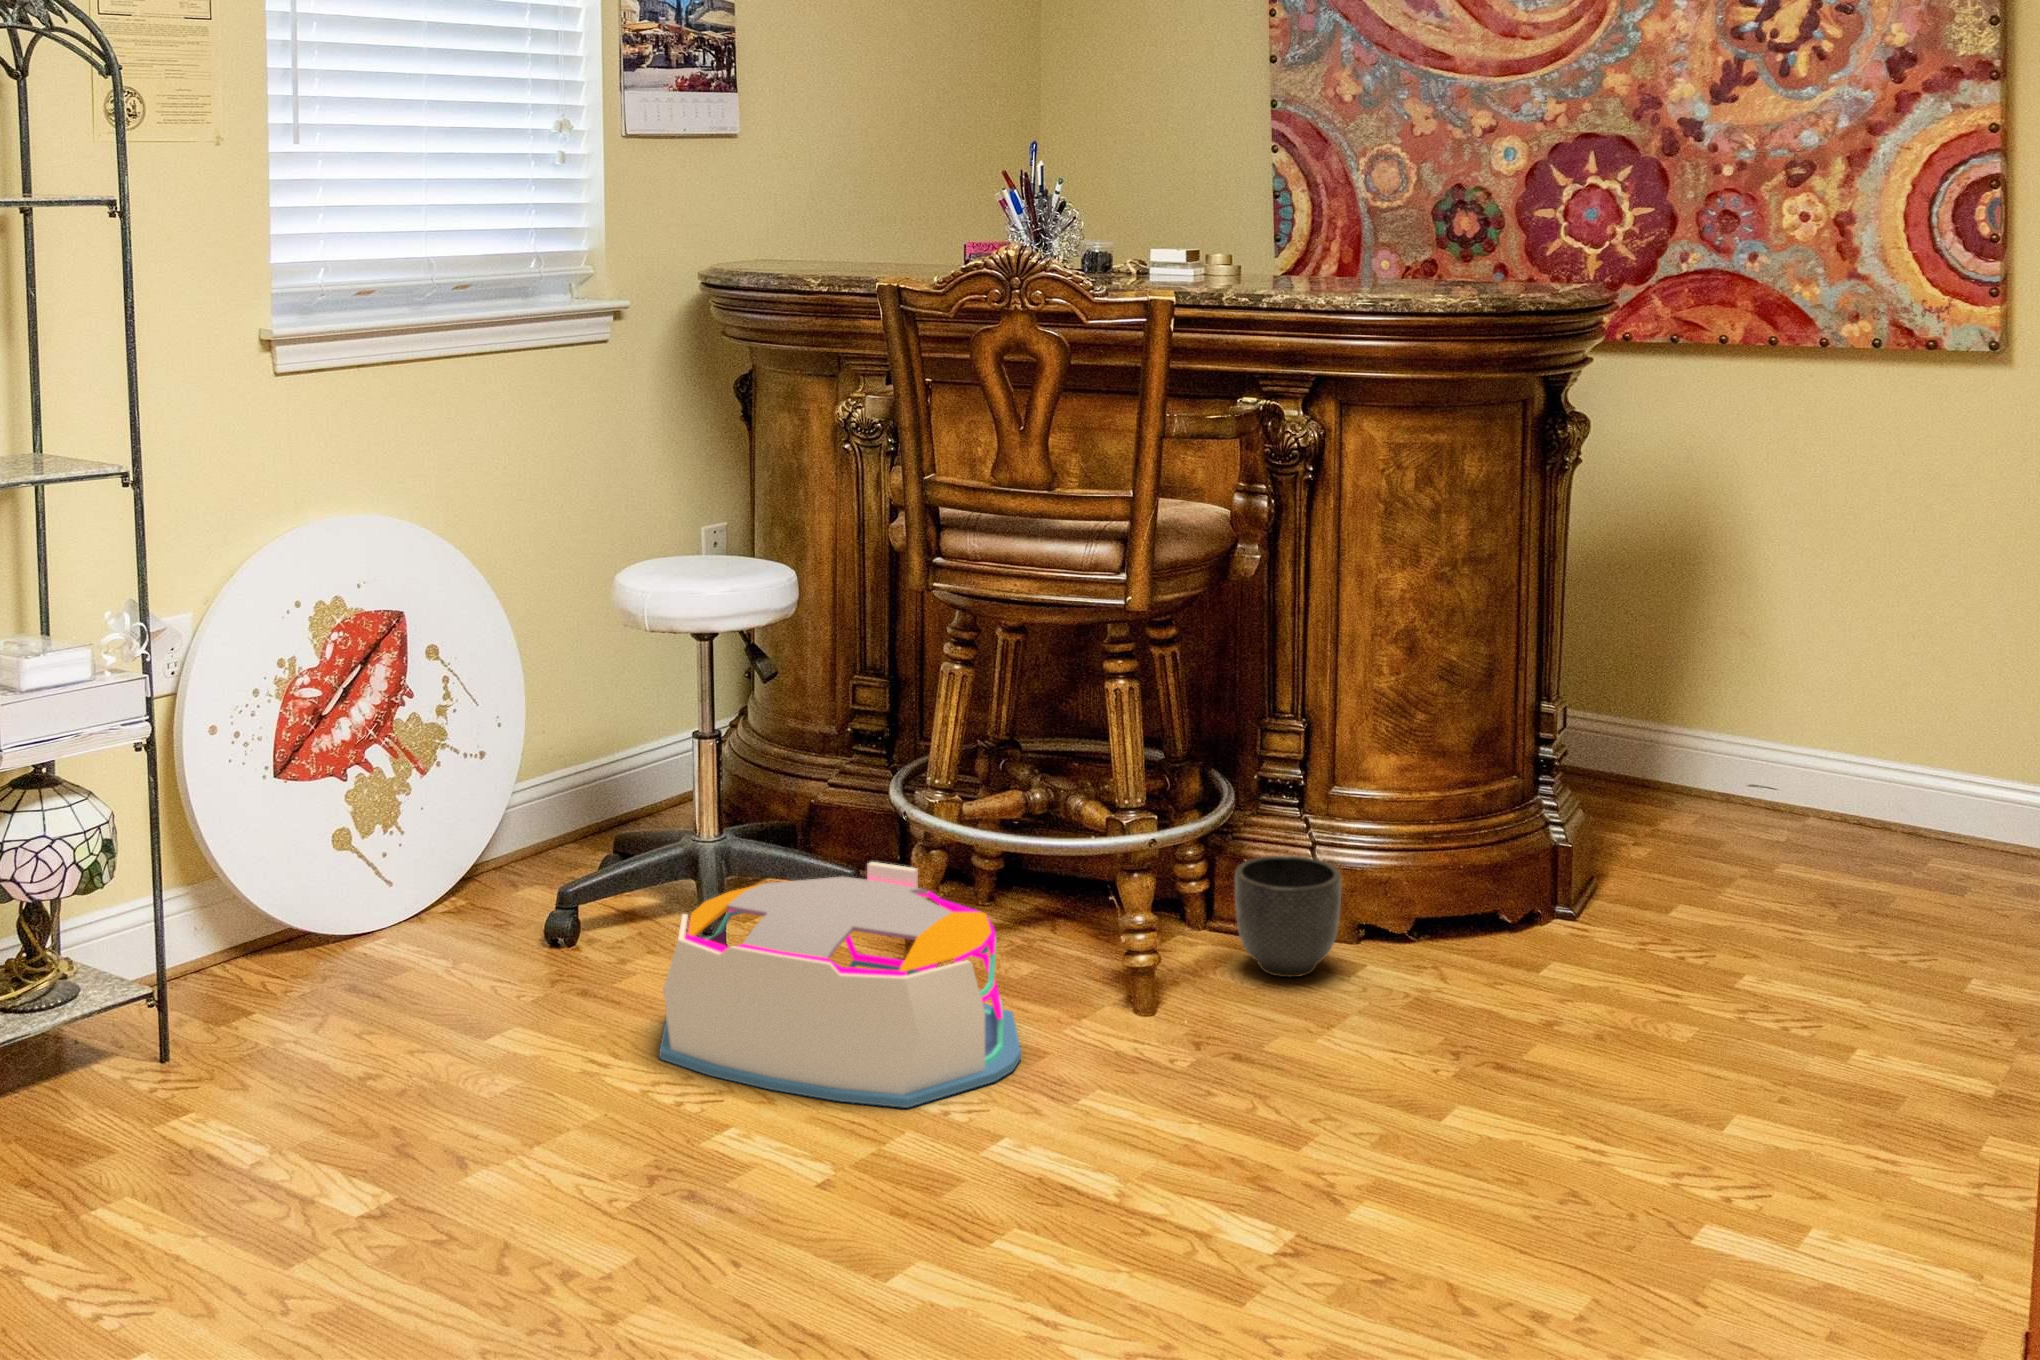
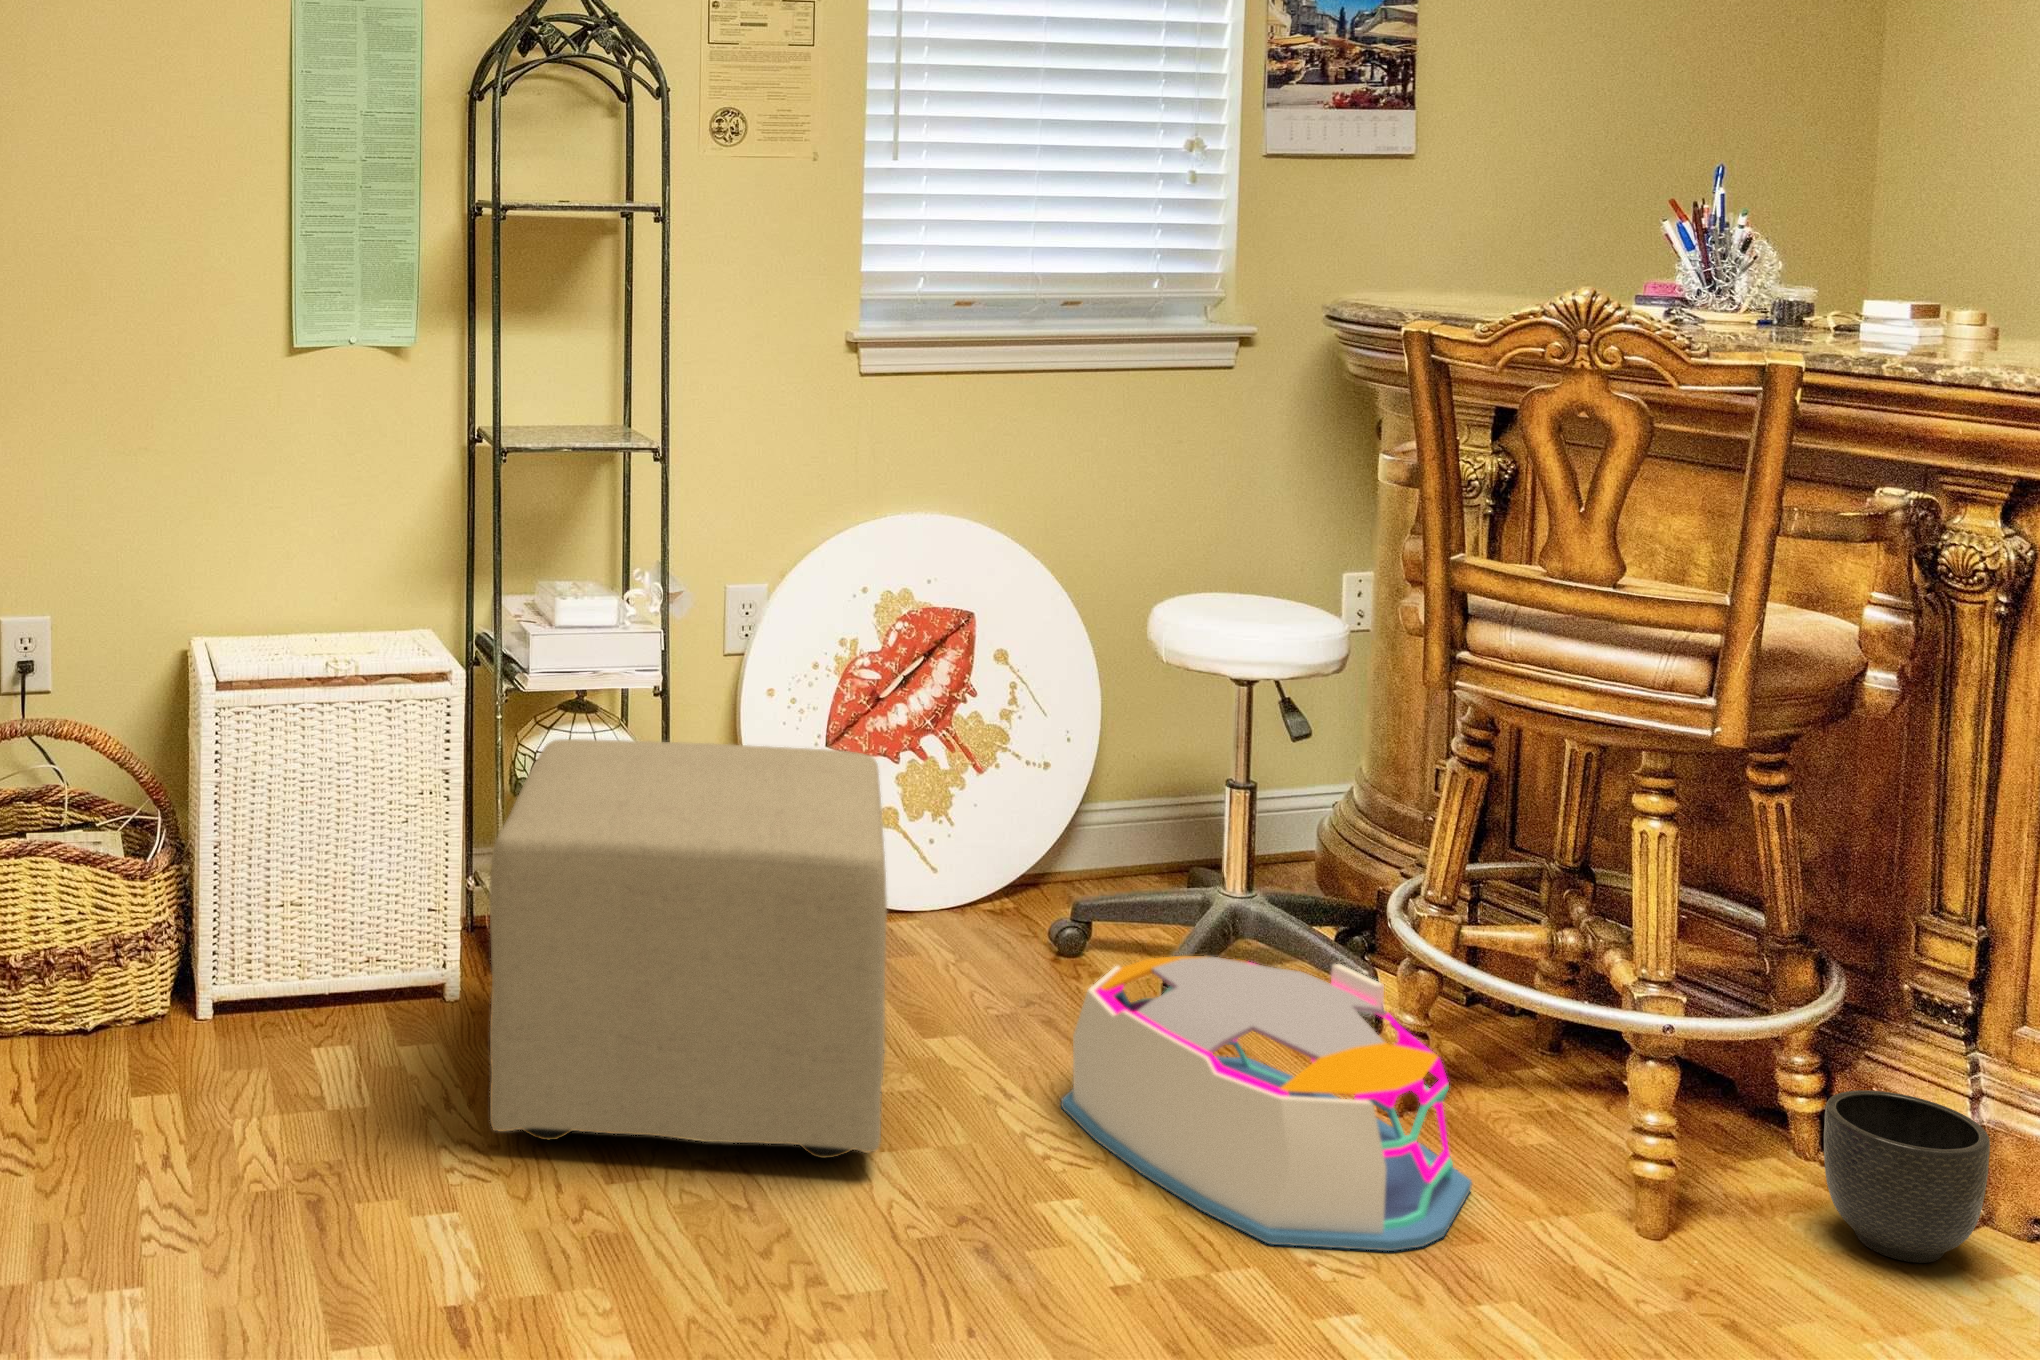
ottoman: none [44,764,553,1257] -> present [489,739,887,1158]

